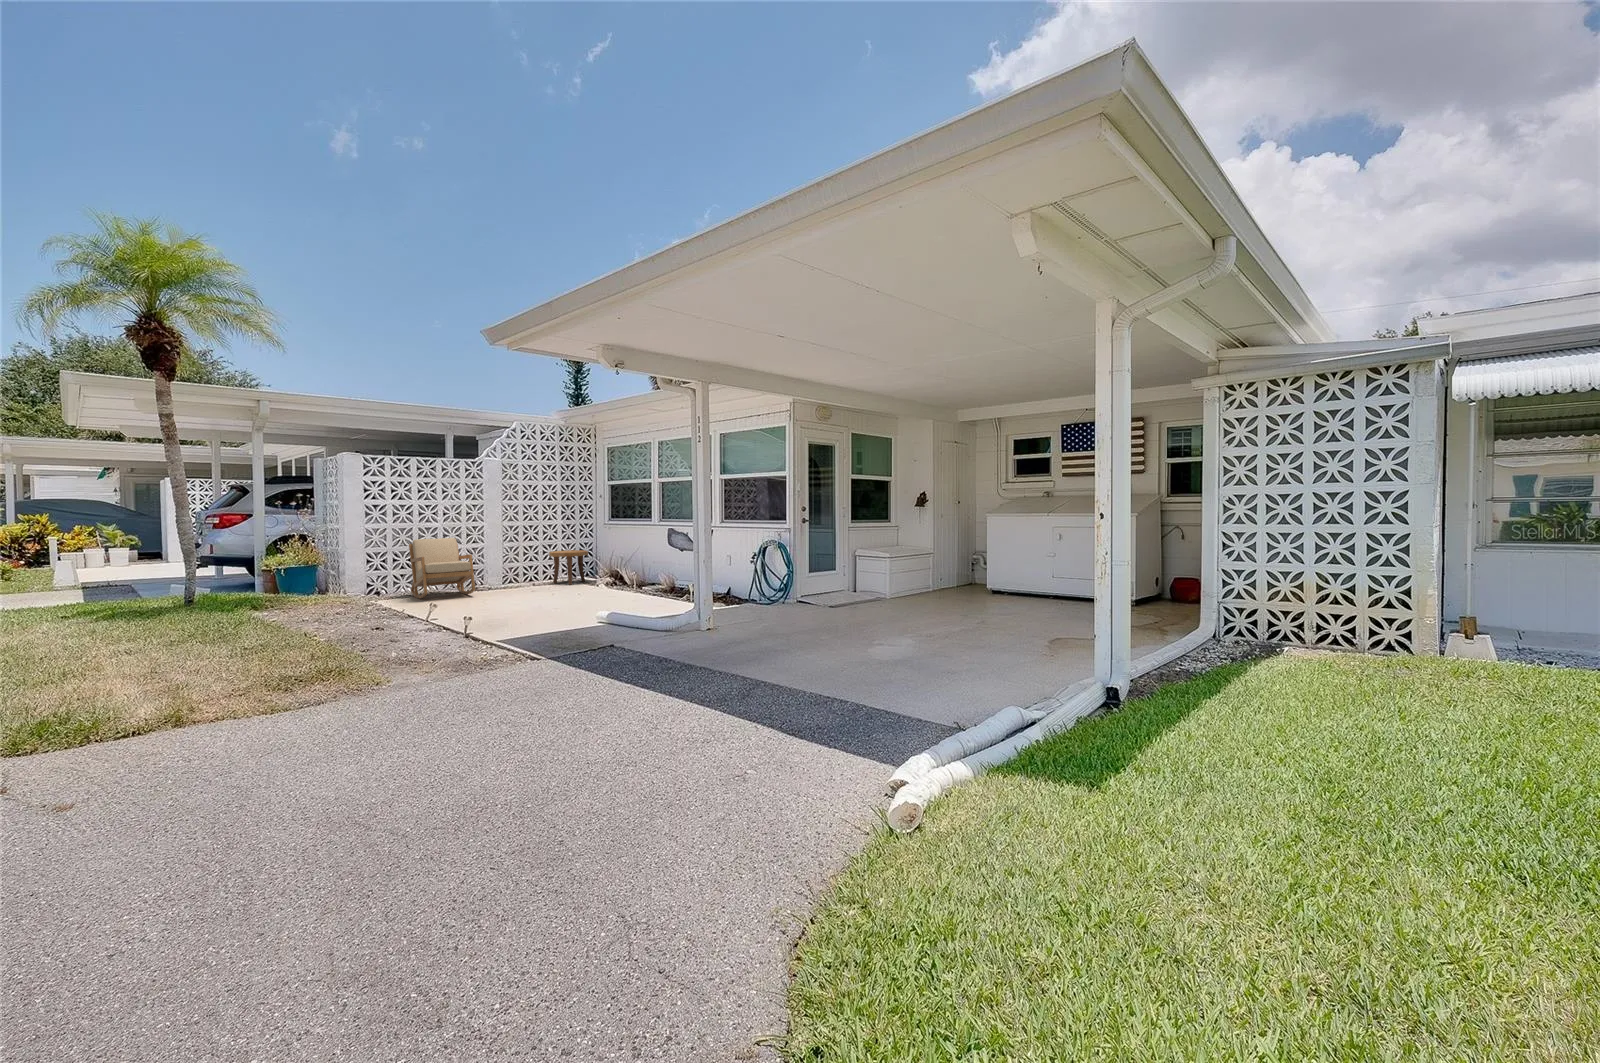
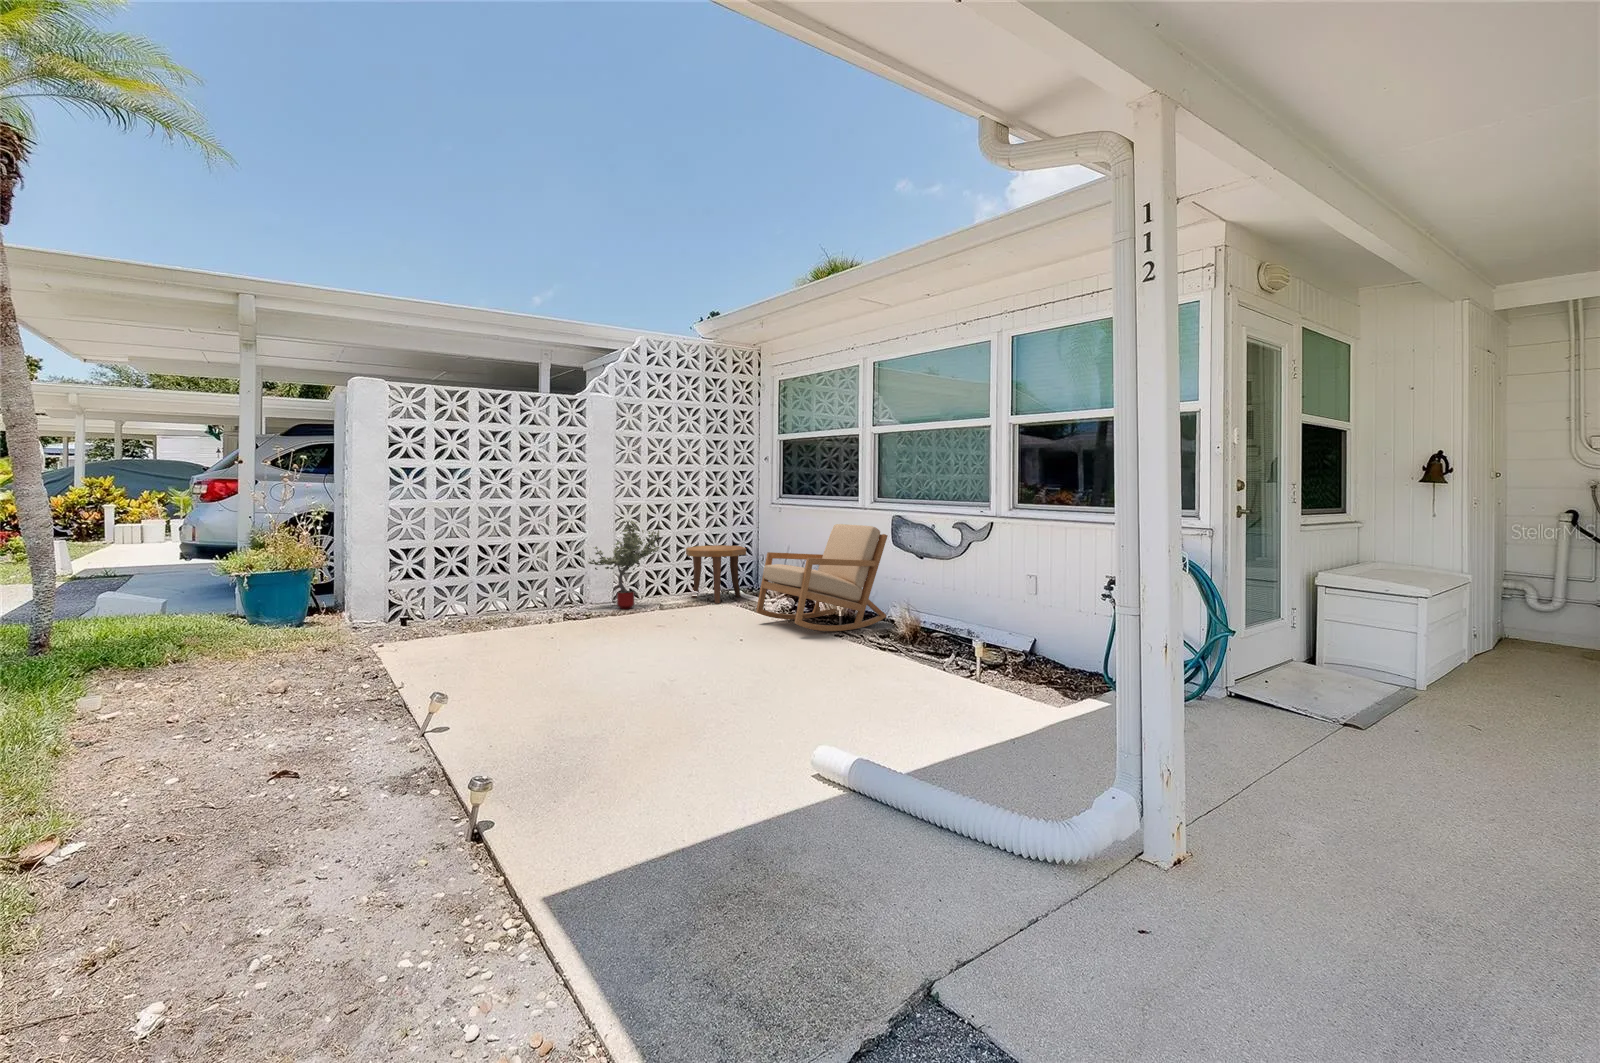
potted tree: none [487,535,534,589] -> present [588,521,660,609]
chair: present [409,538,475,598] -> present [756,524,888,631]

